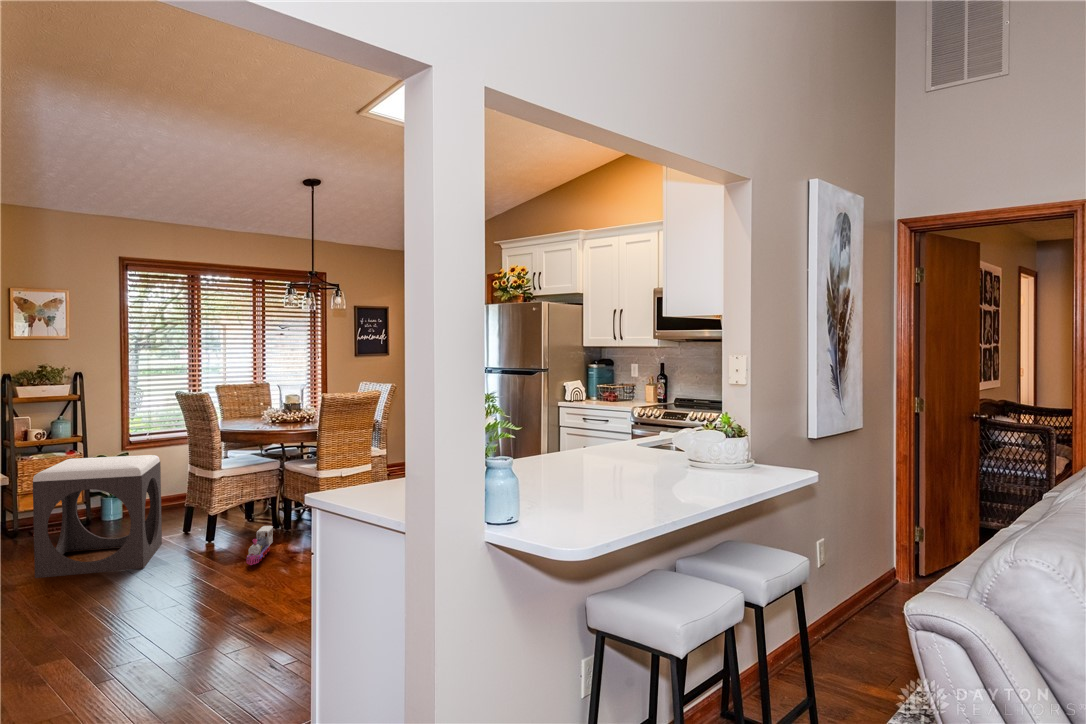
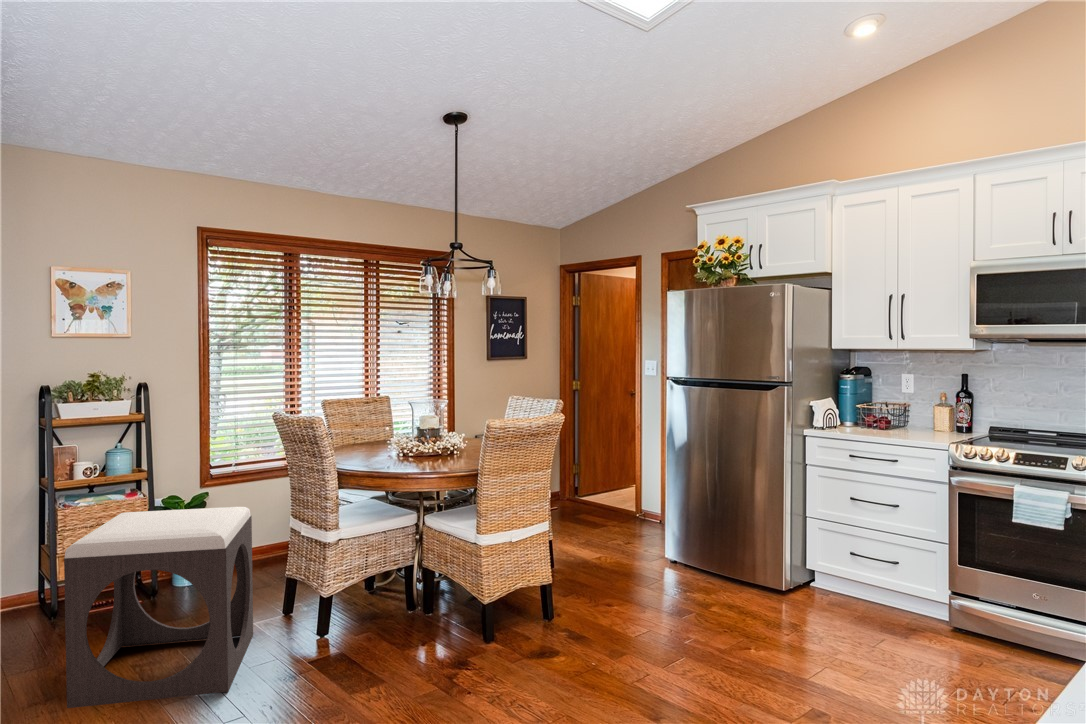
toy train: present [247,526,273,565] -> none [383,618,415,695]

